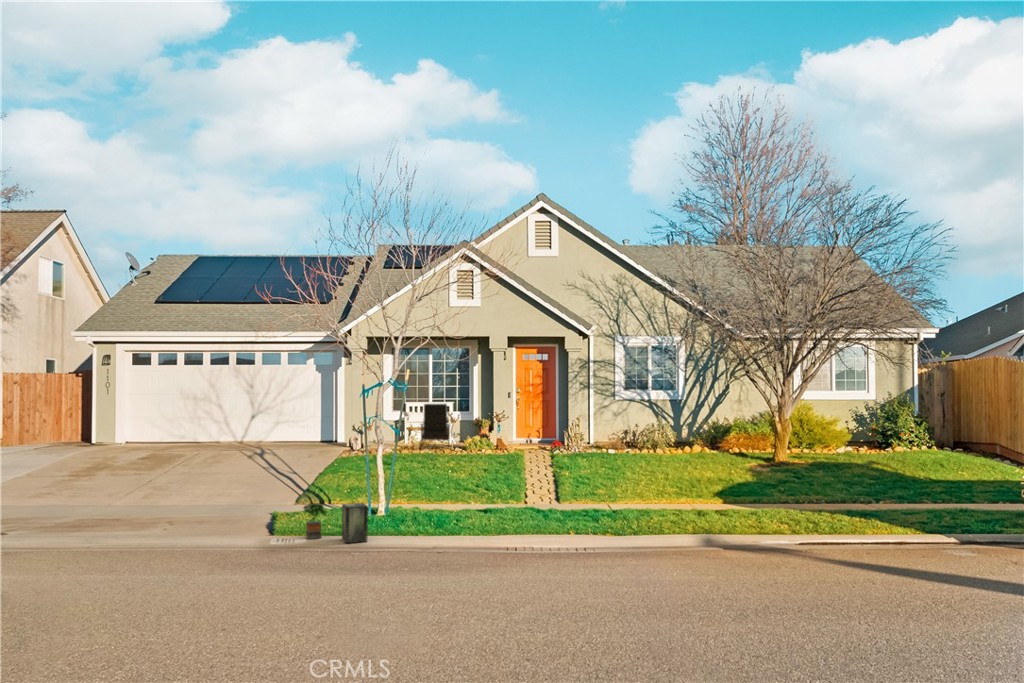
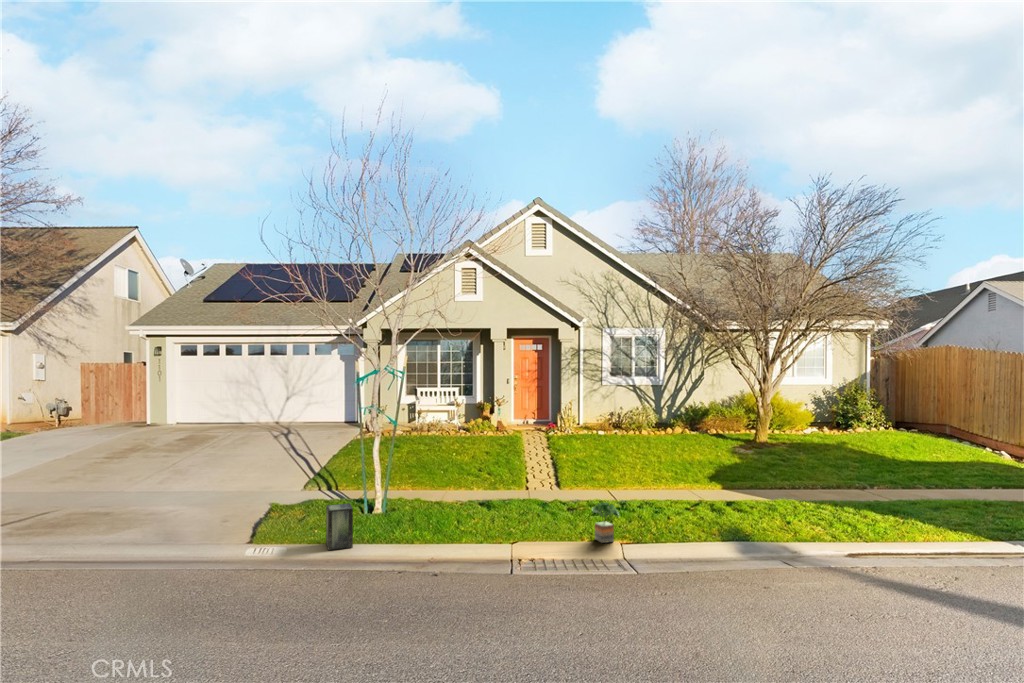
lounge chair: present [421,404,450,446] -> none [430,389,457,429]
potted tree: present [303,503,326,539] -> present [592,503,619,543]

